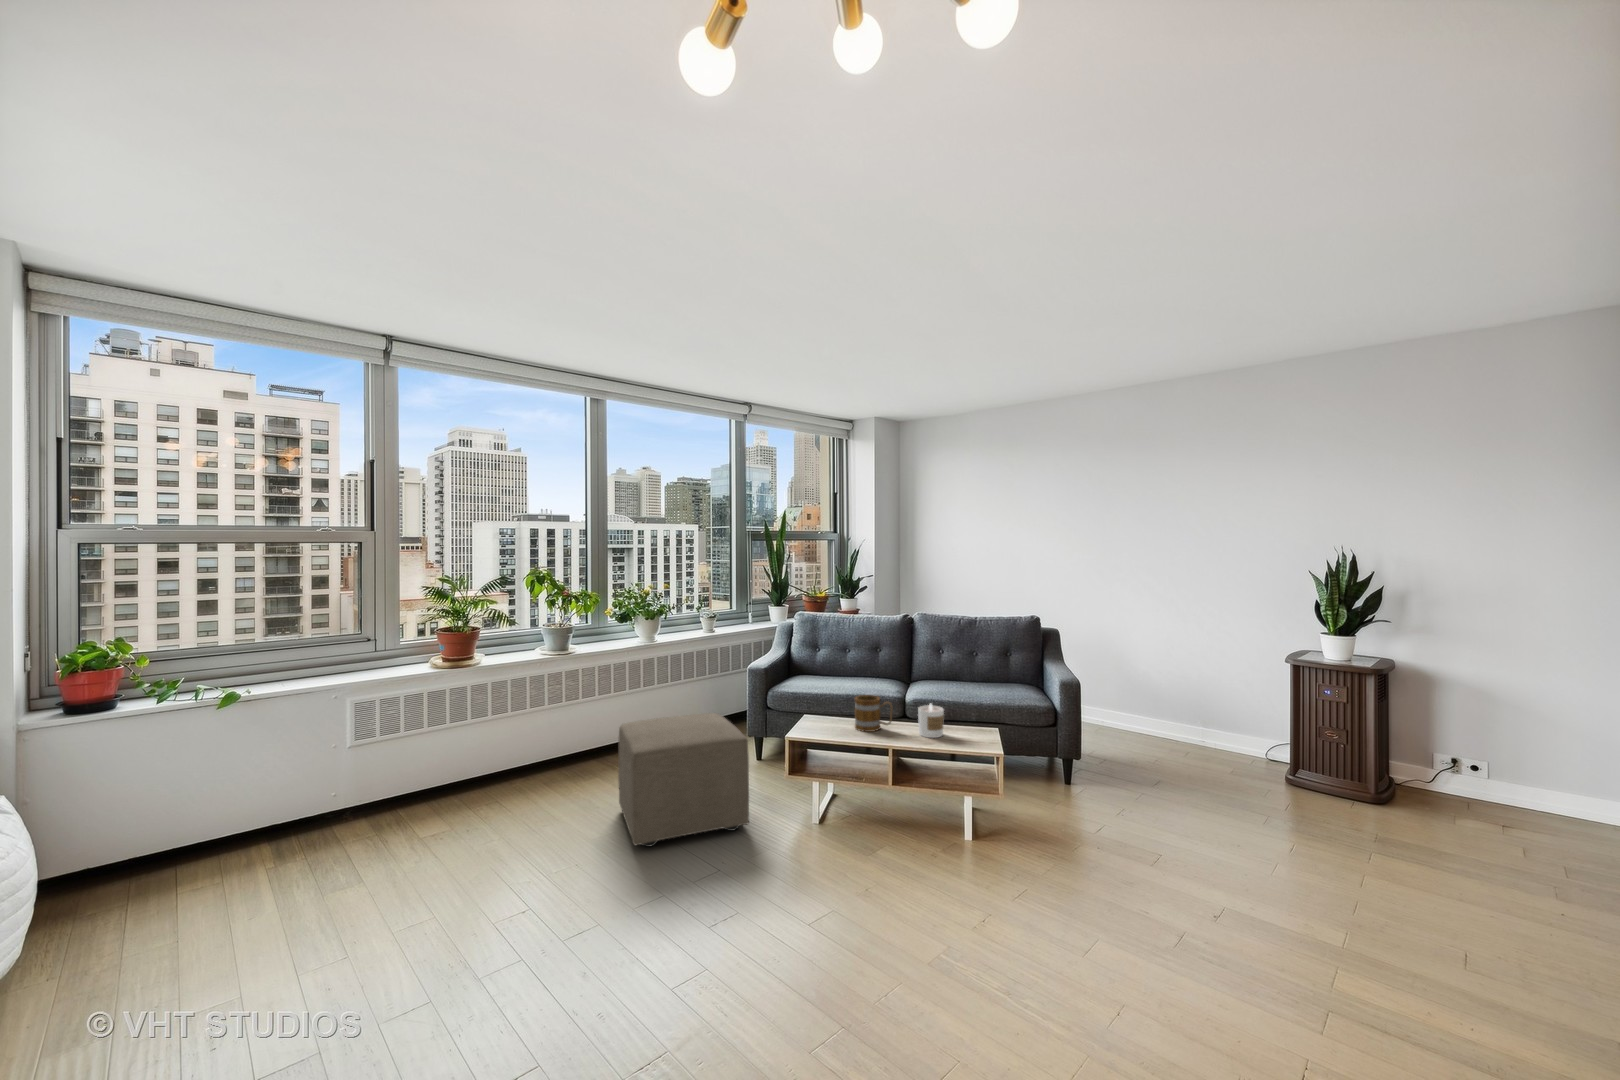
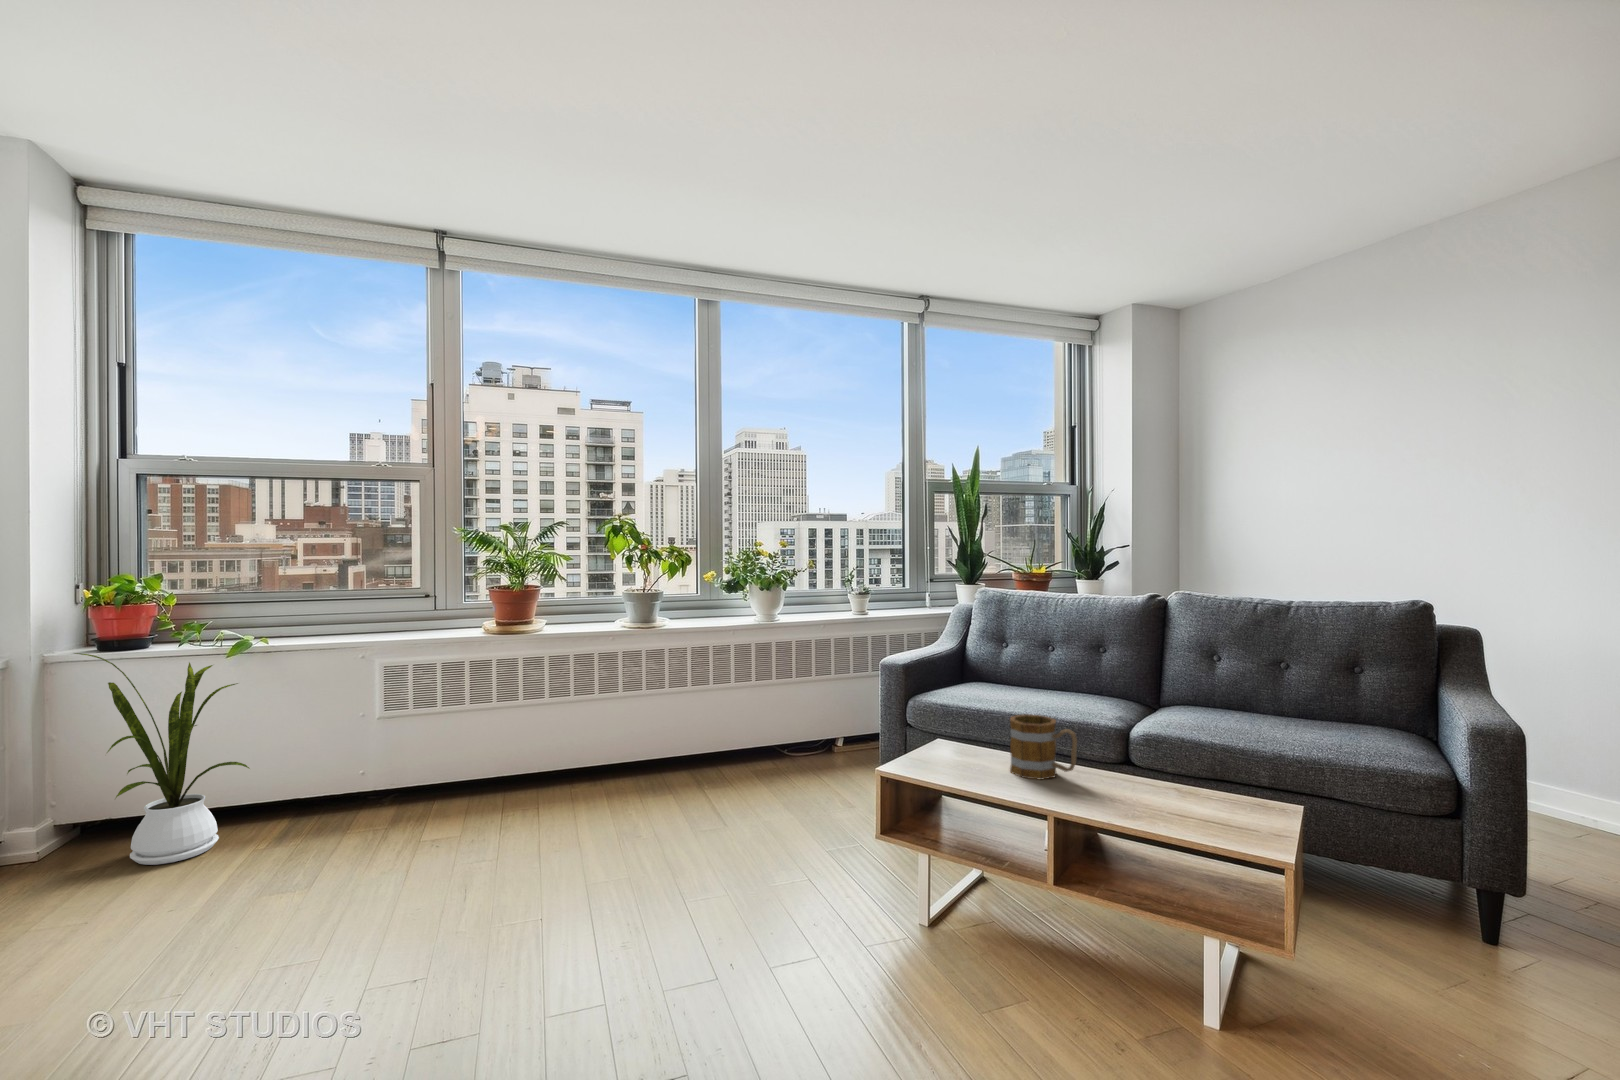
candle: present [918,704,944,738] -> none [1123,740,1175,806]
ottoman: present [618,713,749,847] -> none [625,720,810,912]
house plant: none [82,715,251,896] -> present [75,653,250,865]

